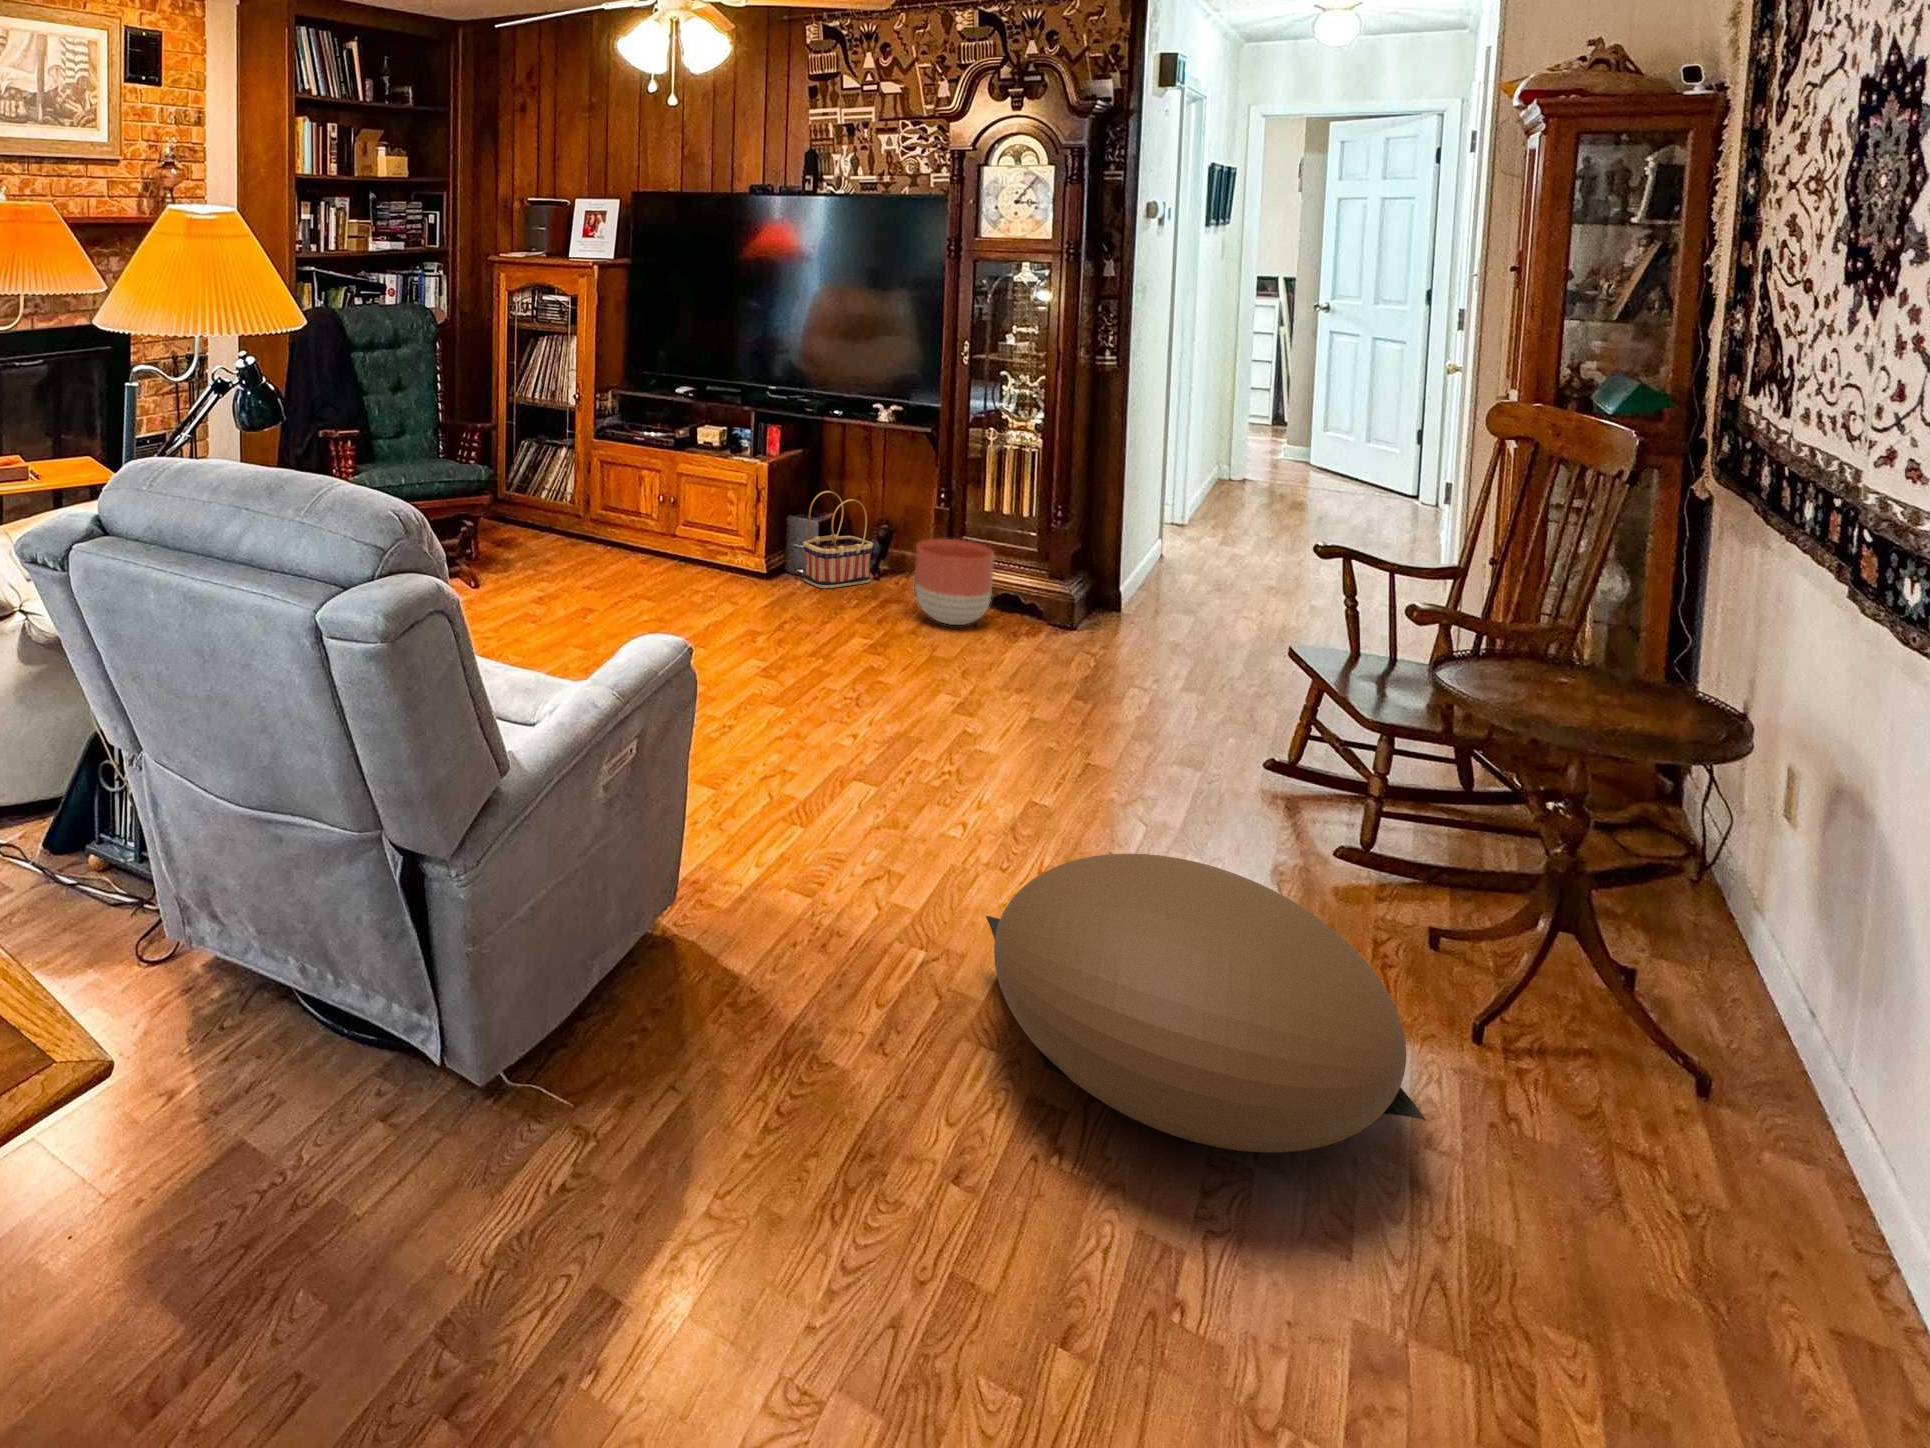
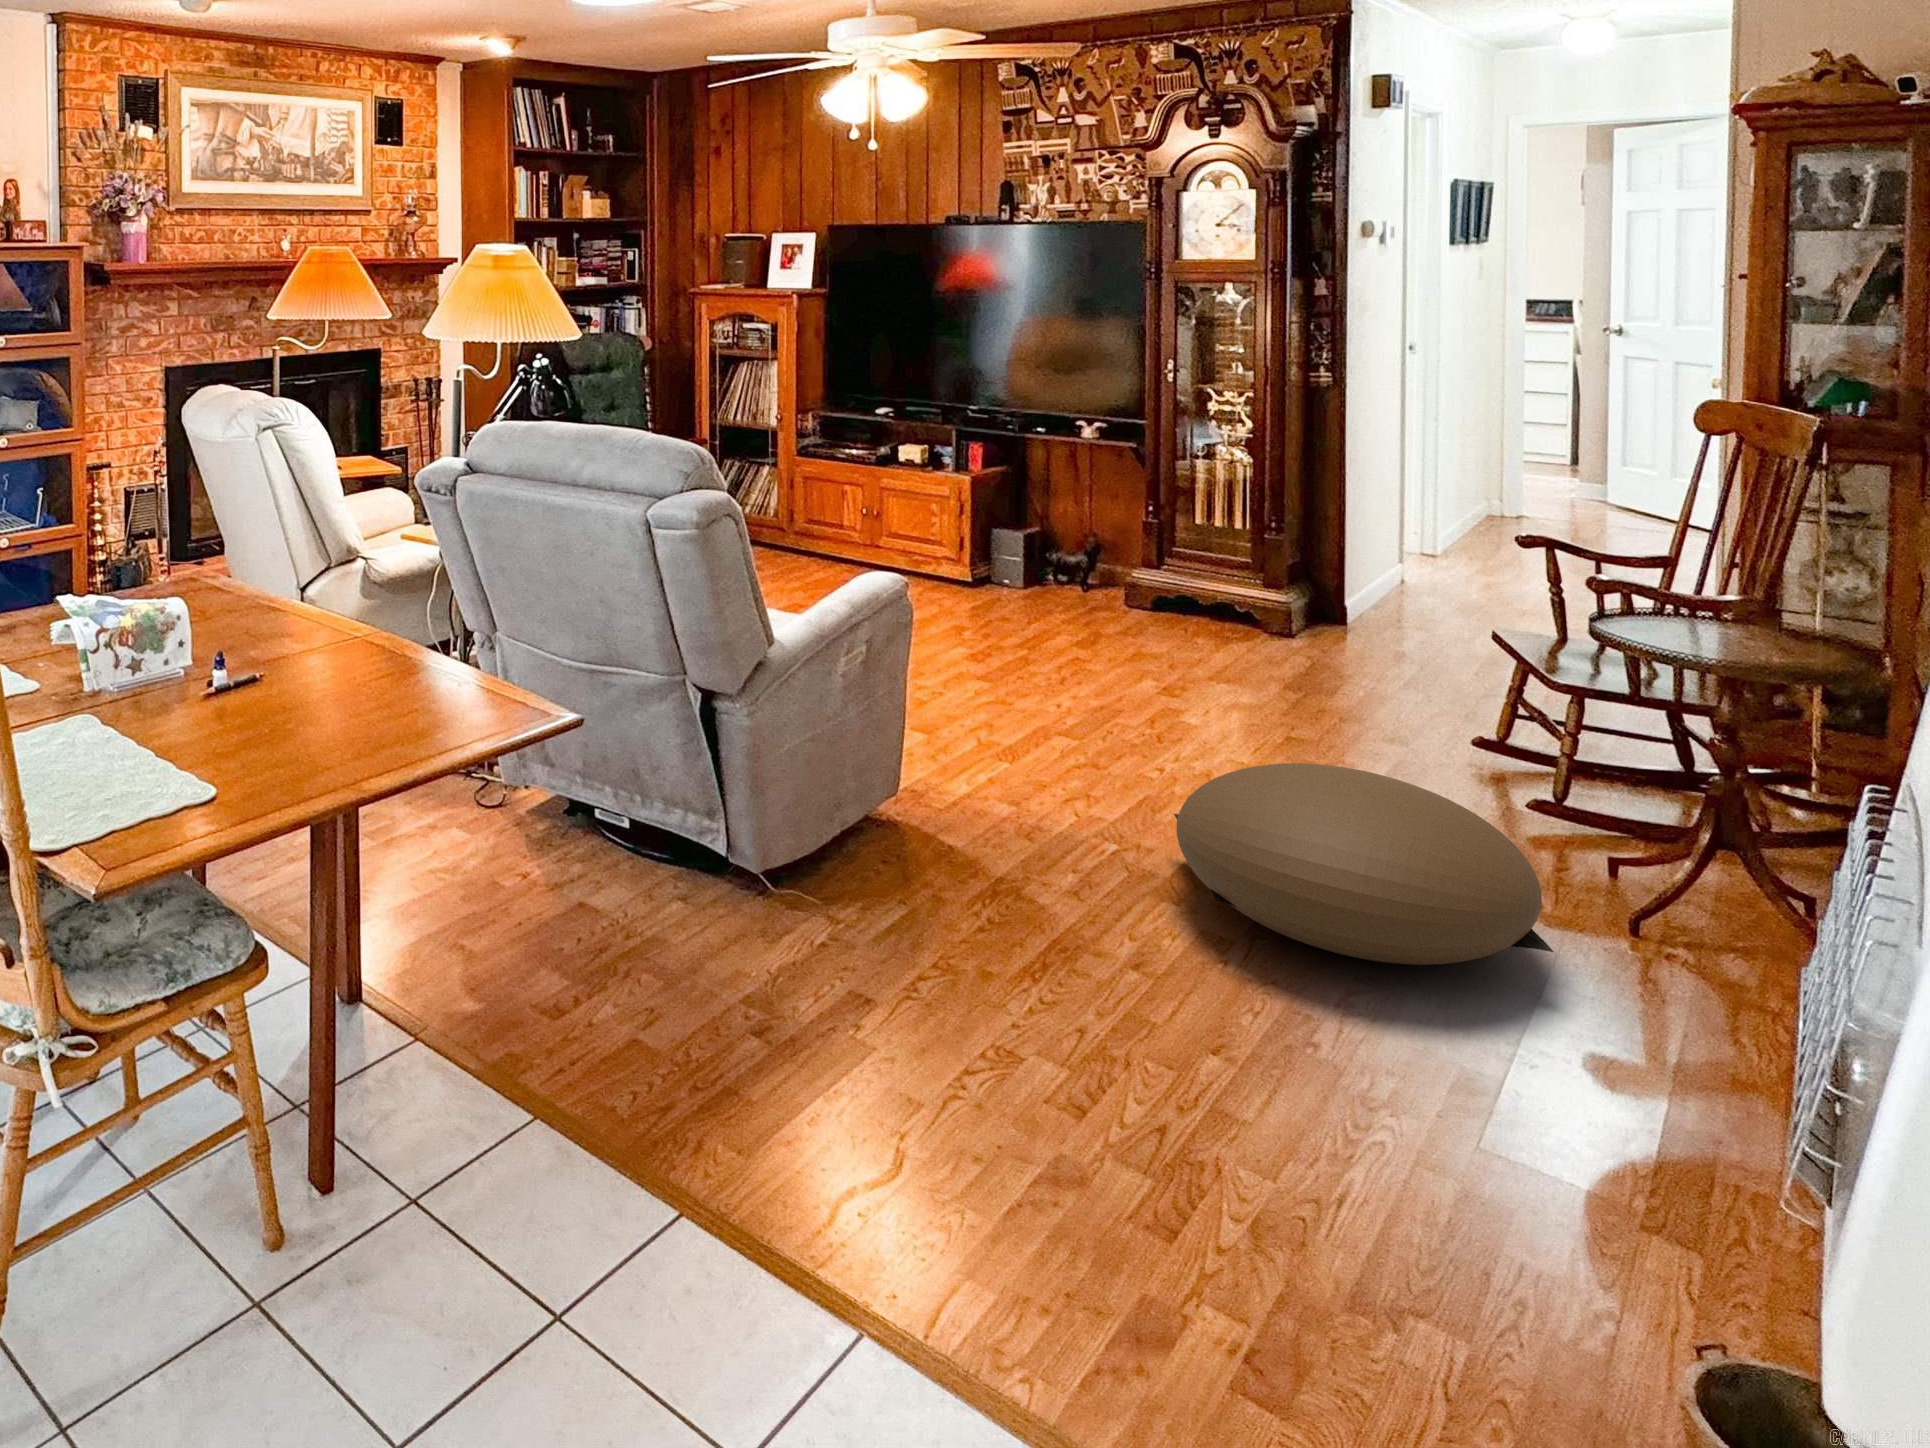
basket: present [803,491,873,588] -> none [1008,504,1080,596]
planter: present [915,539,994,625] -> none [1122,547,1203,628]

